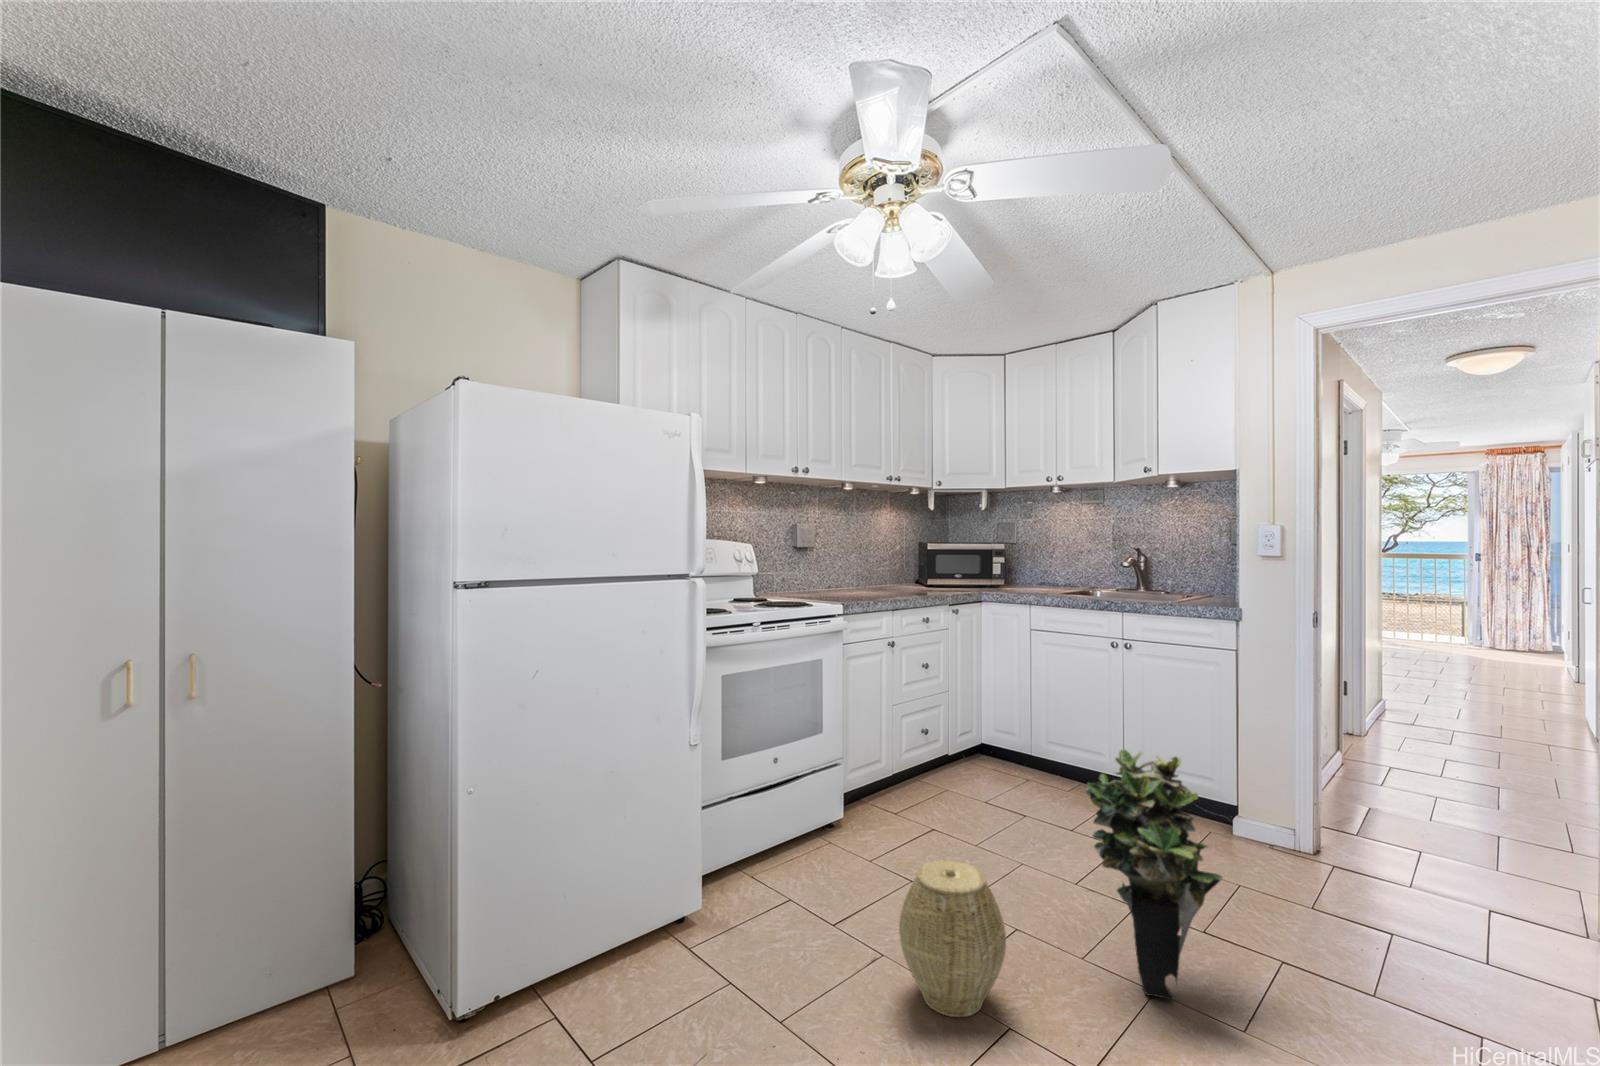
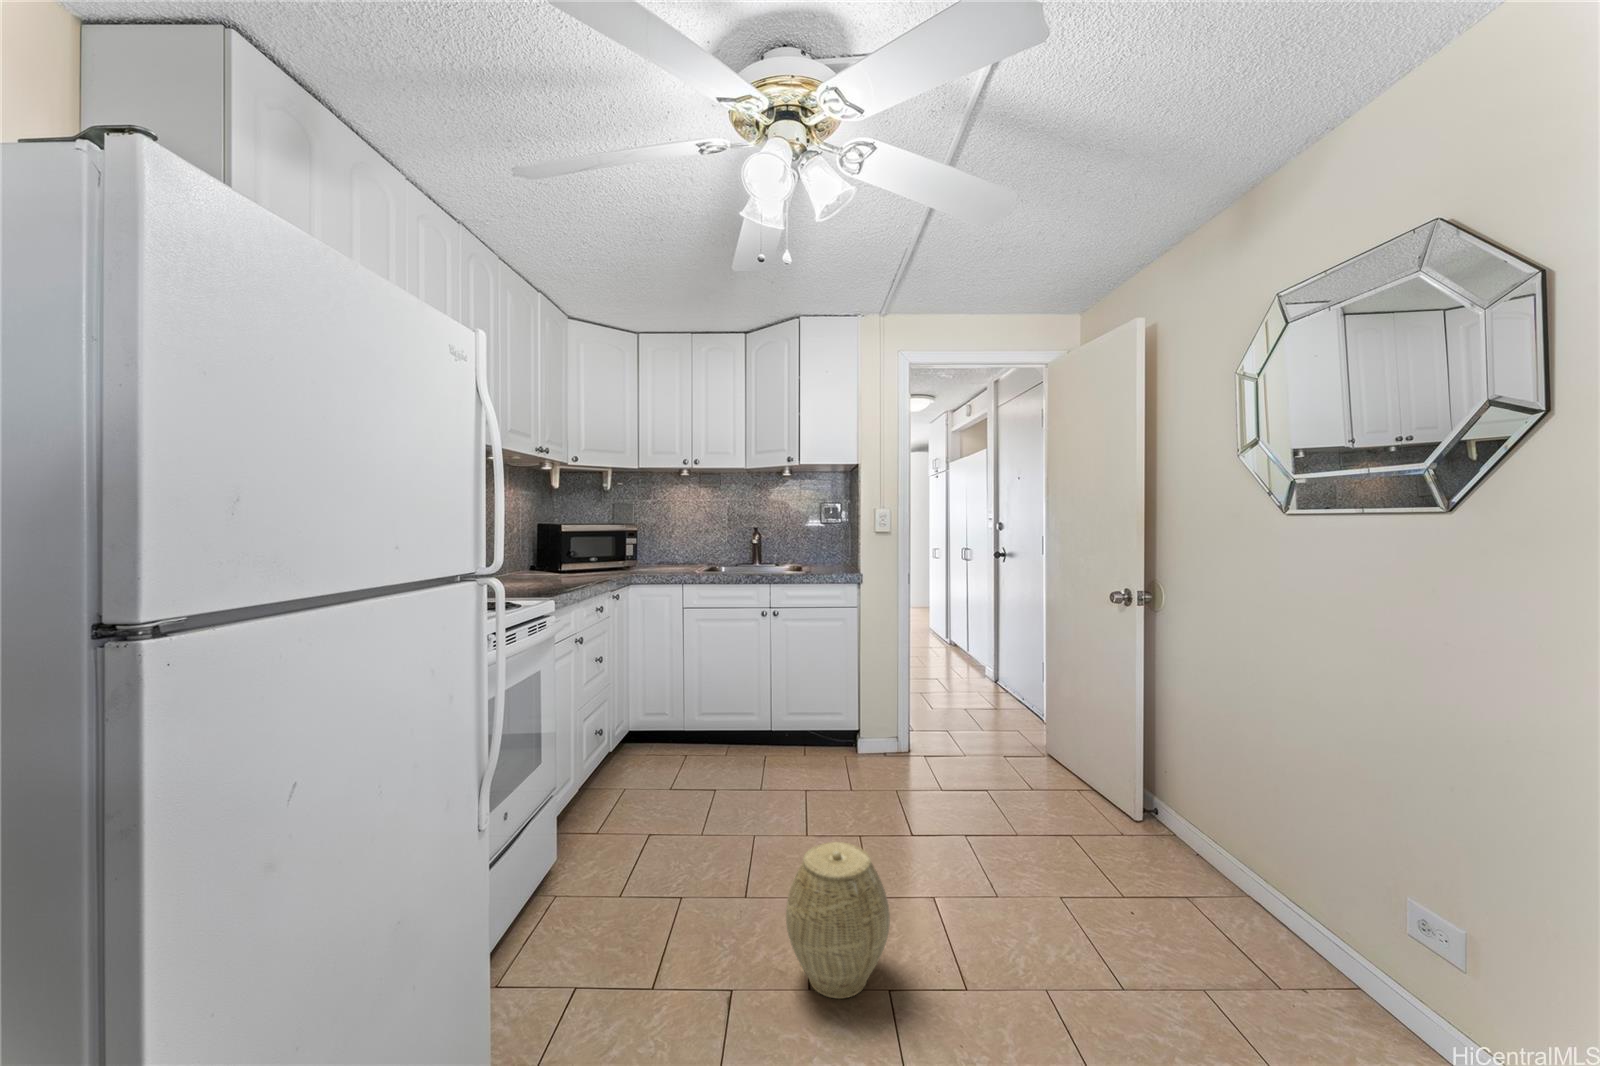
potted plant: present [1085,749,1223,1000] -> none [873,697,975,894]

